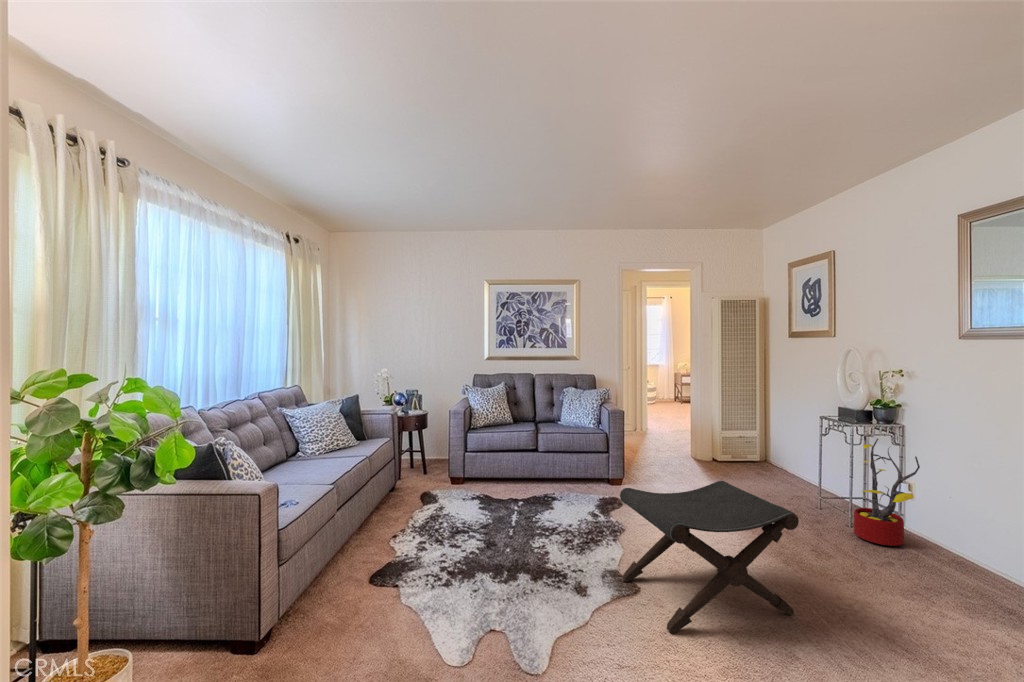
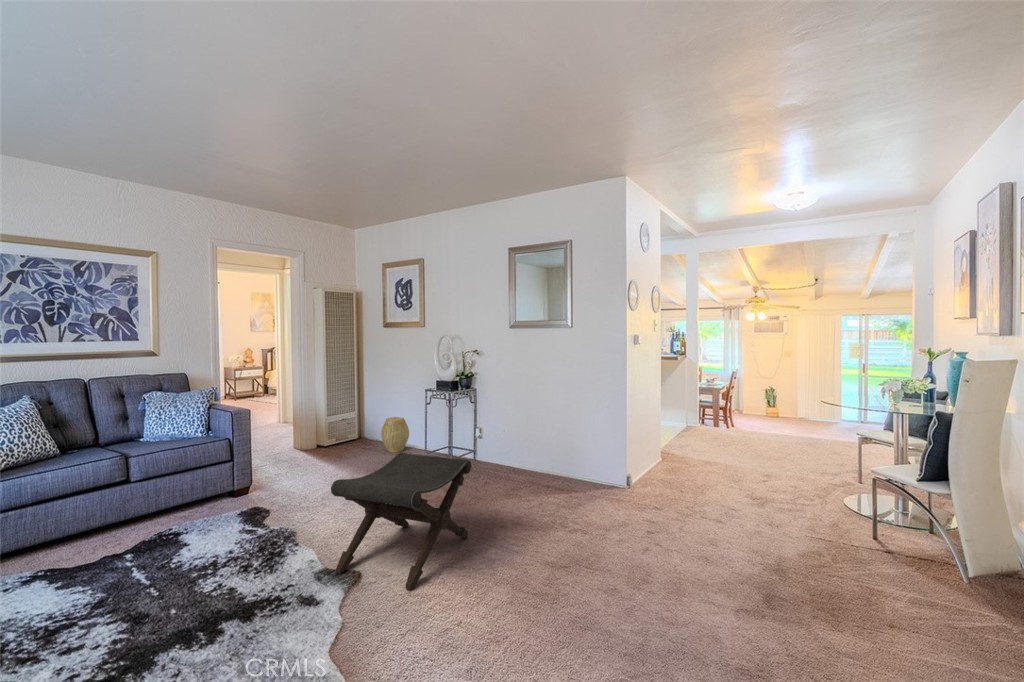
decorative plant: present [854,438,920,546] -> none [456,401,497,475]
woven basket: none [774,443,812,487] -> present [381,417,409,452]

